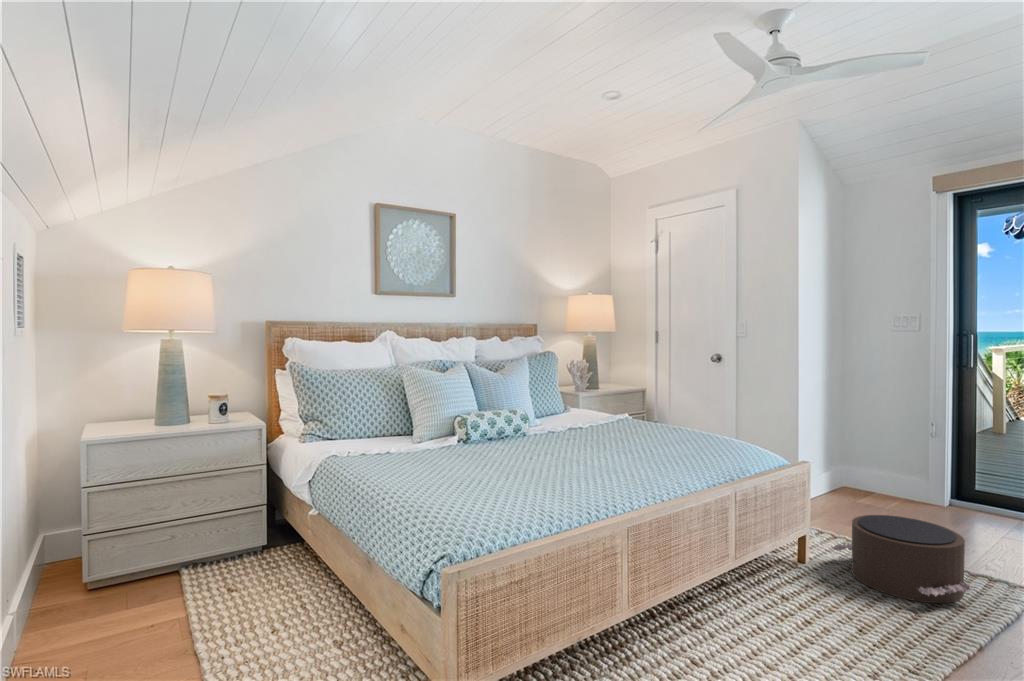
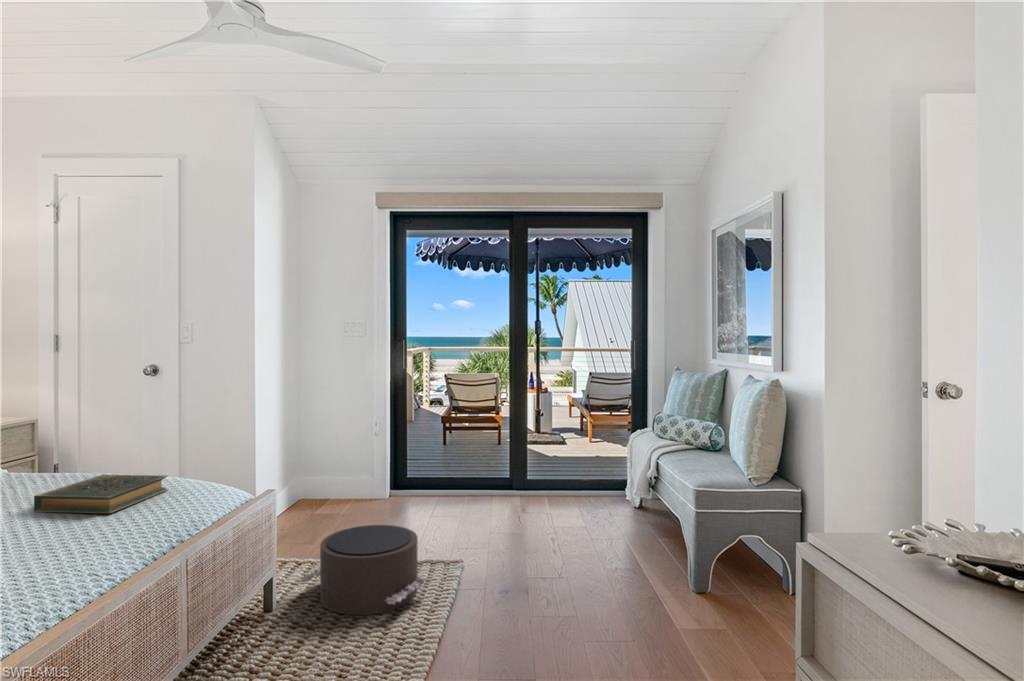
hardback book: none [646,427,725,452] -> present [34,474,168,513]

